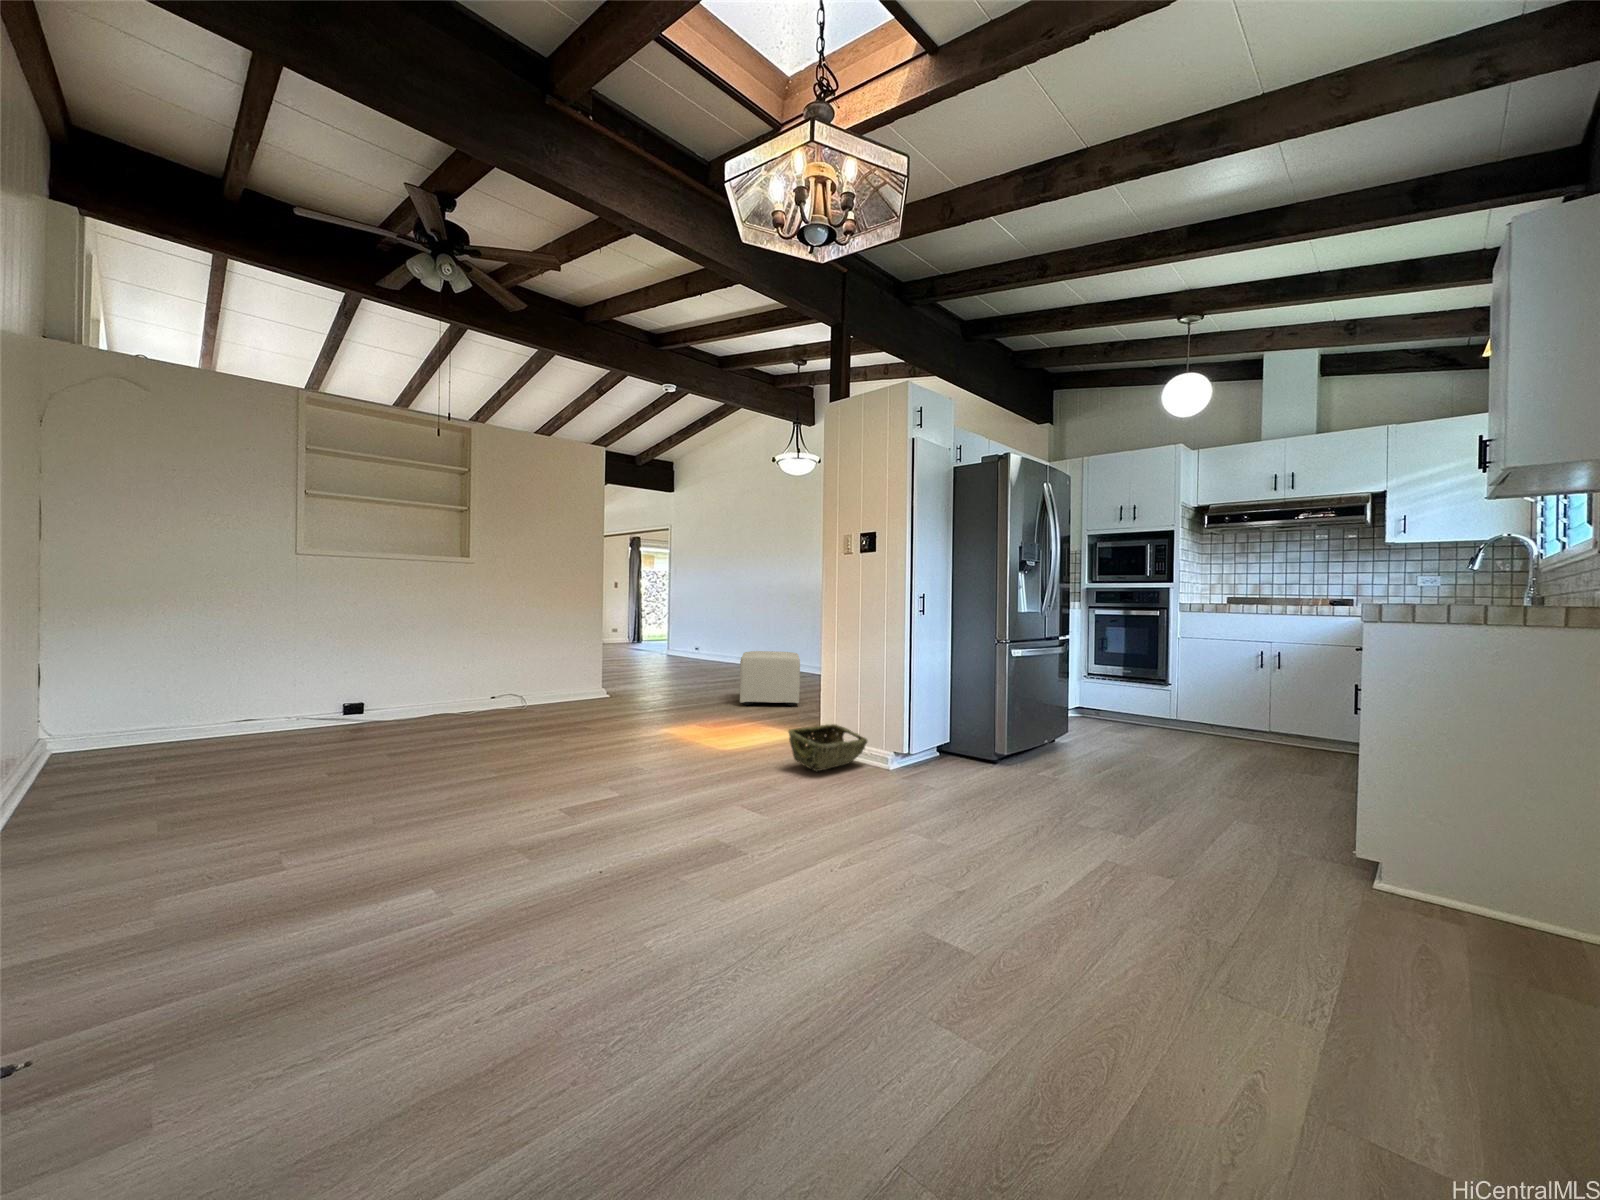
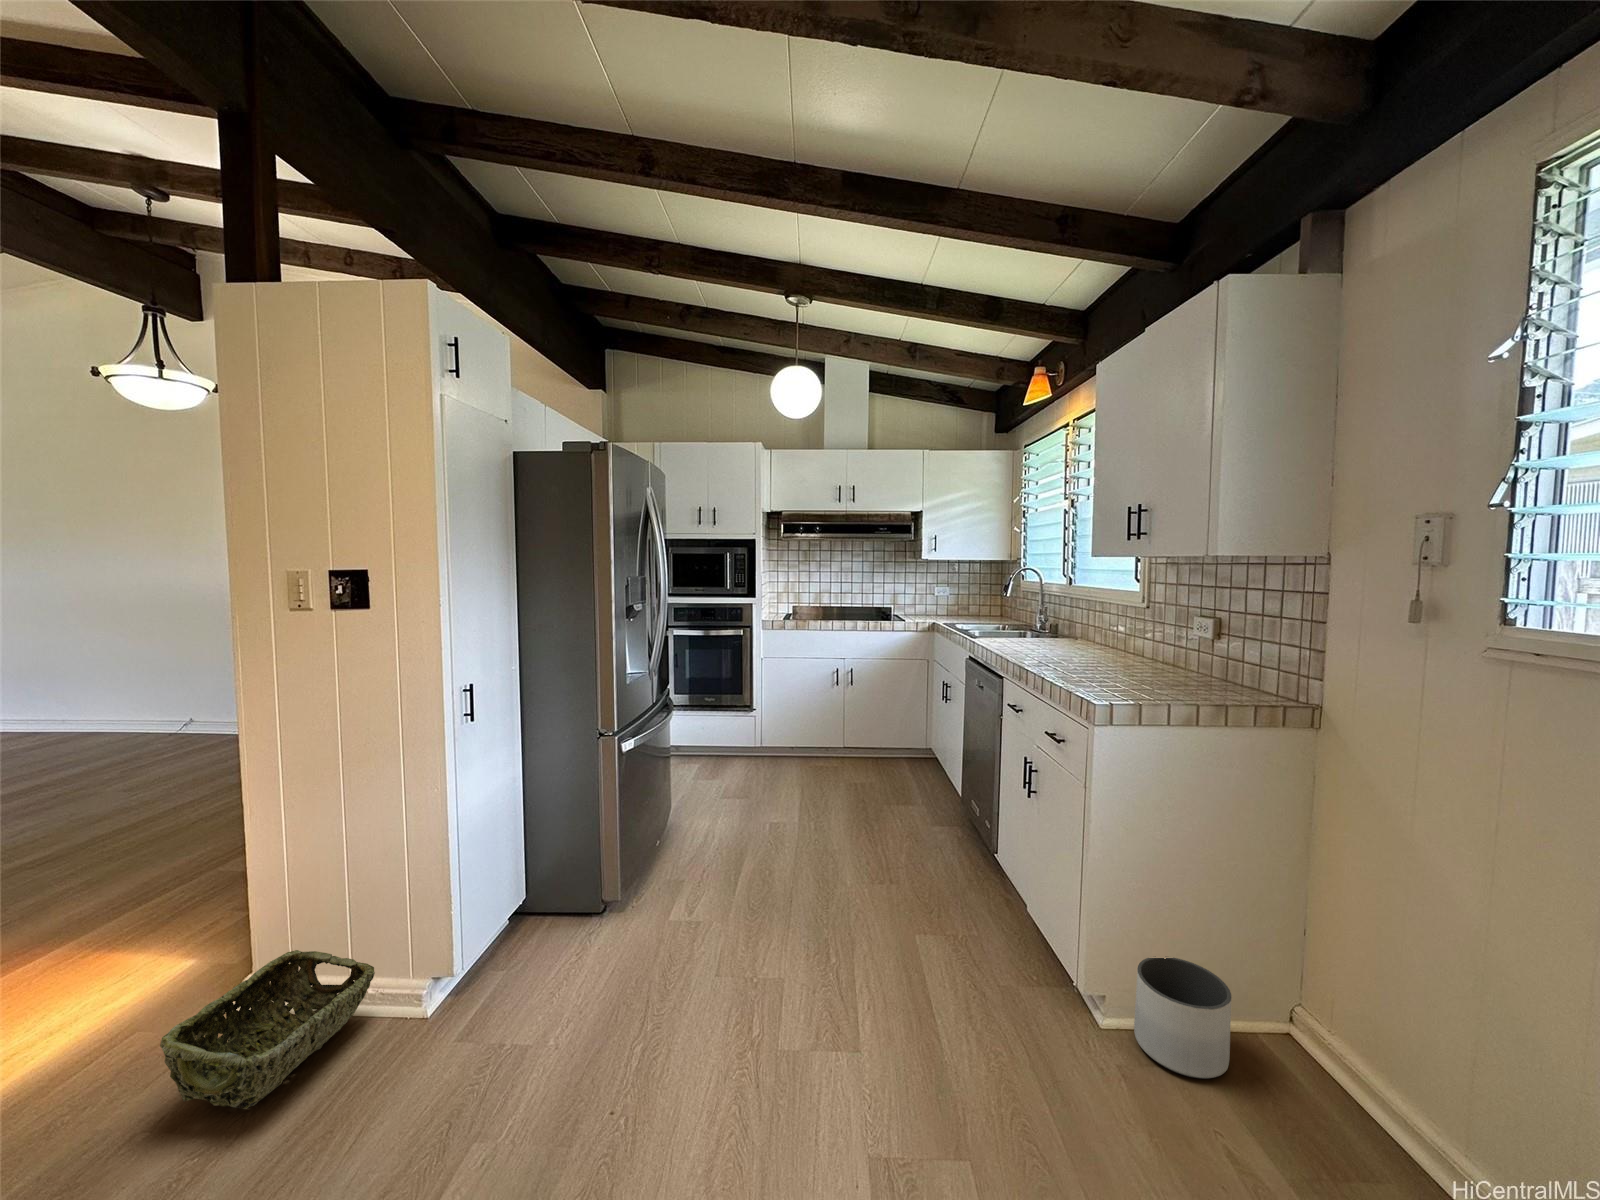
ottoman: present [740,651,800,706] -> none [24,740,198,878]
planter: none [1411,841,1521,939] -> present [1134,958,1231,1079]

